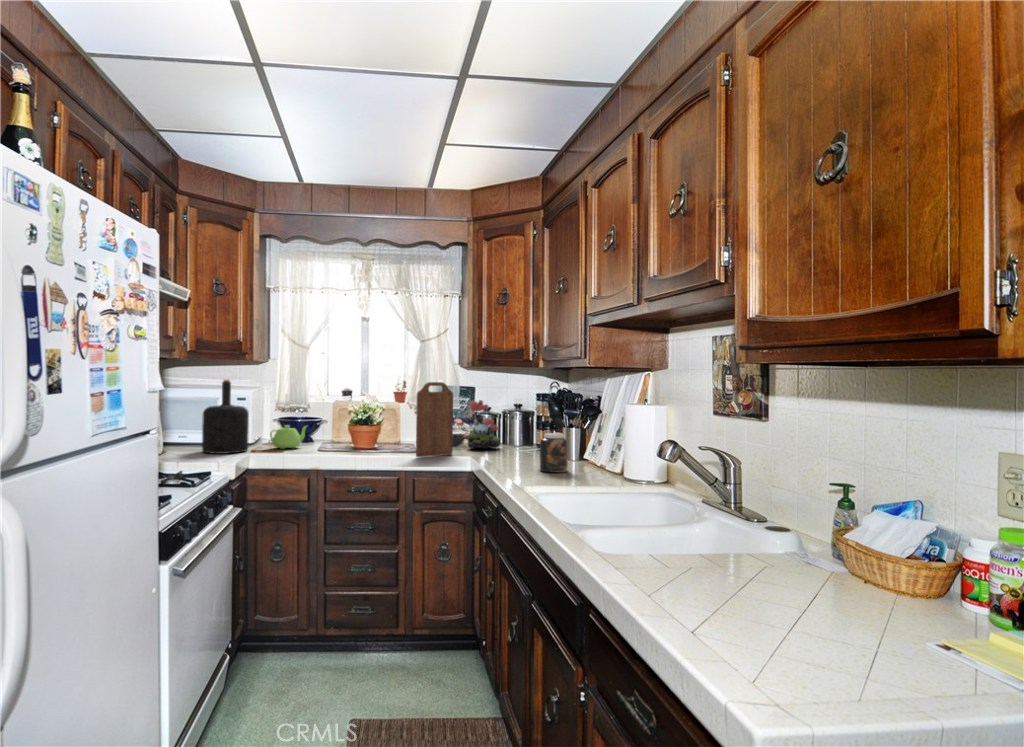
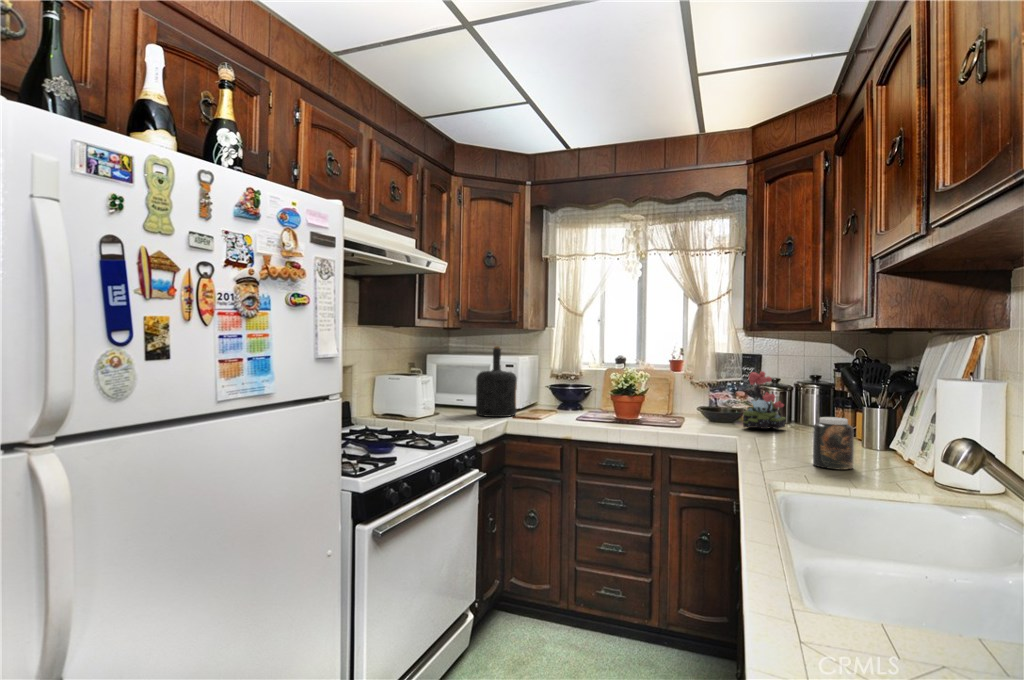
cutting board: present [416,382,453,457] -> none [672,350,719,434]
teapot: present [269,425,307,449] -> none [536,392,575,416]

